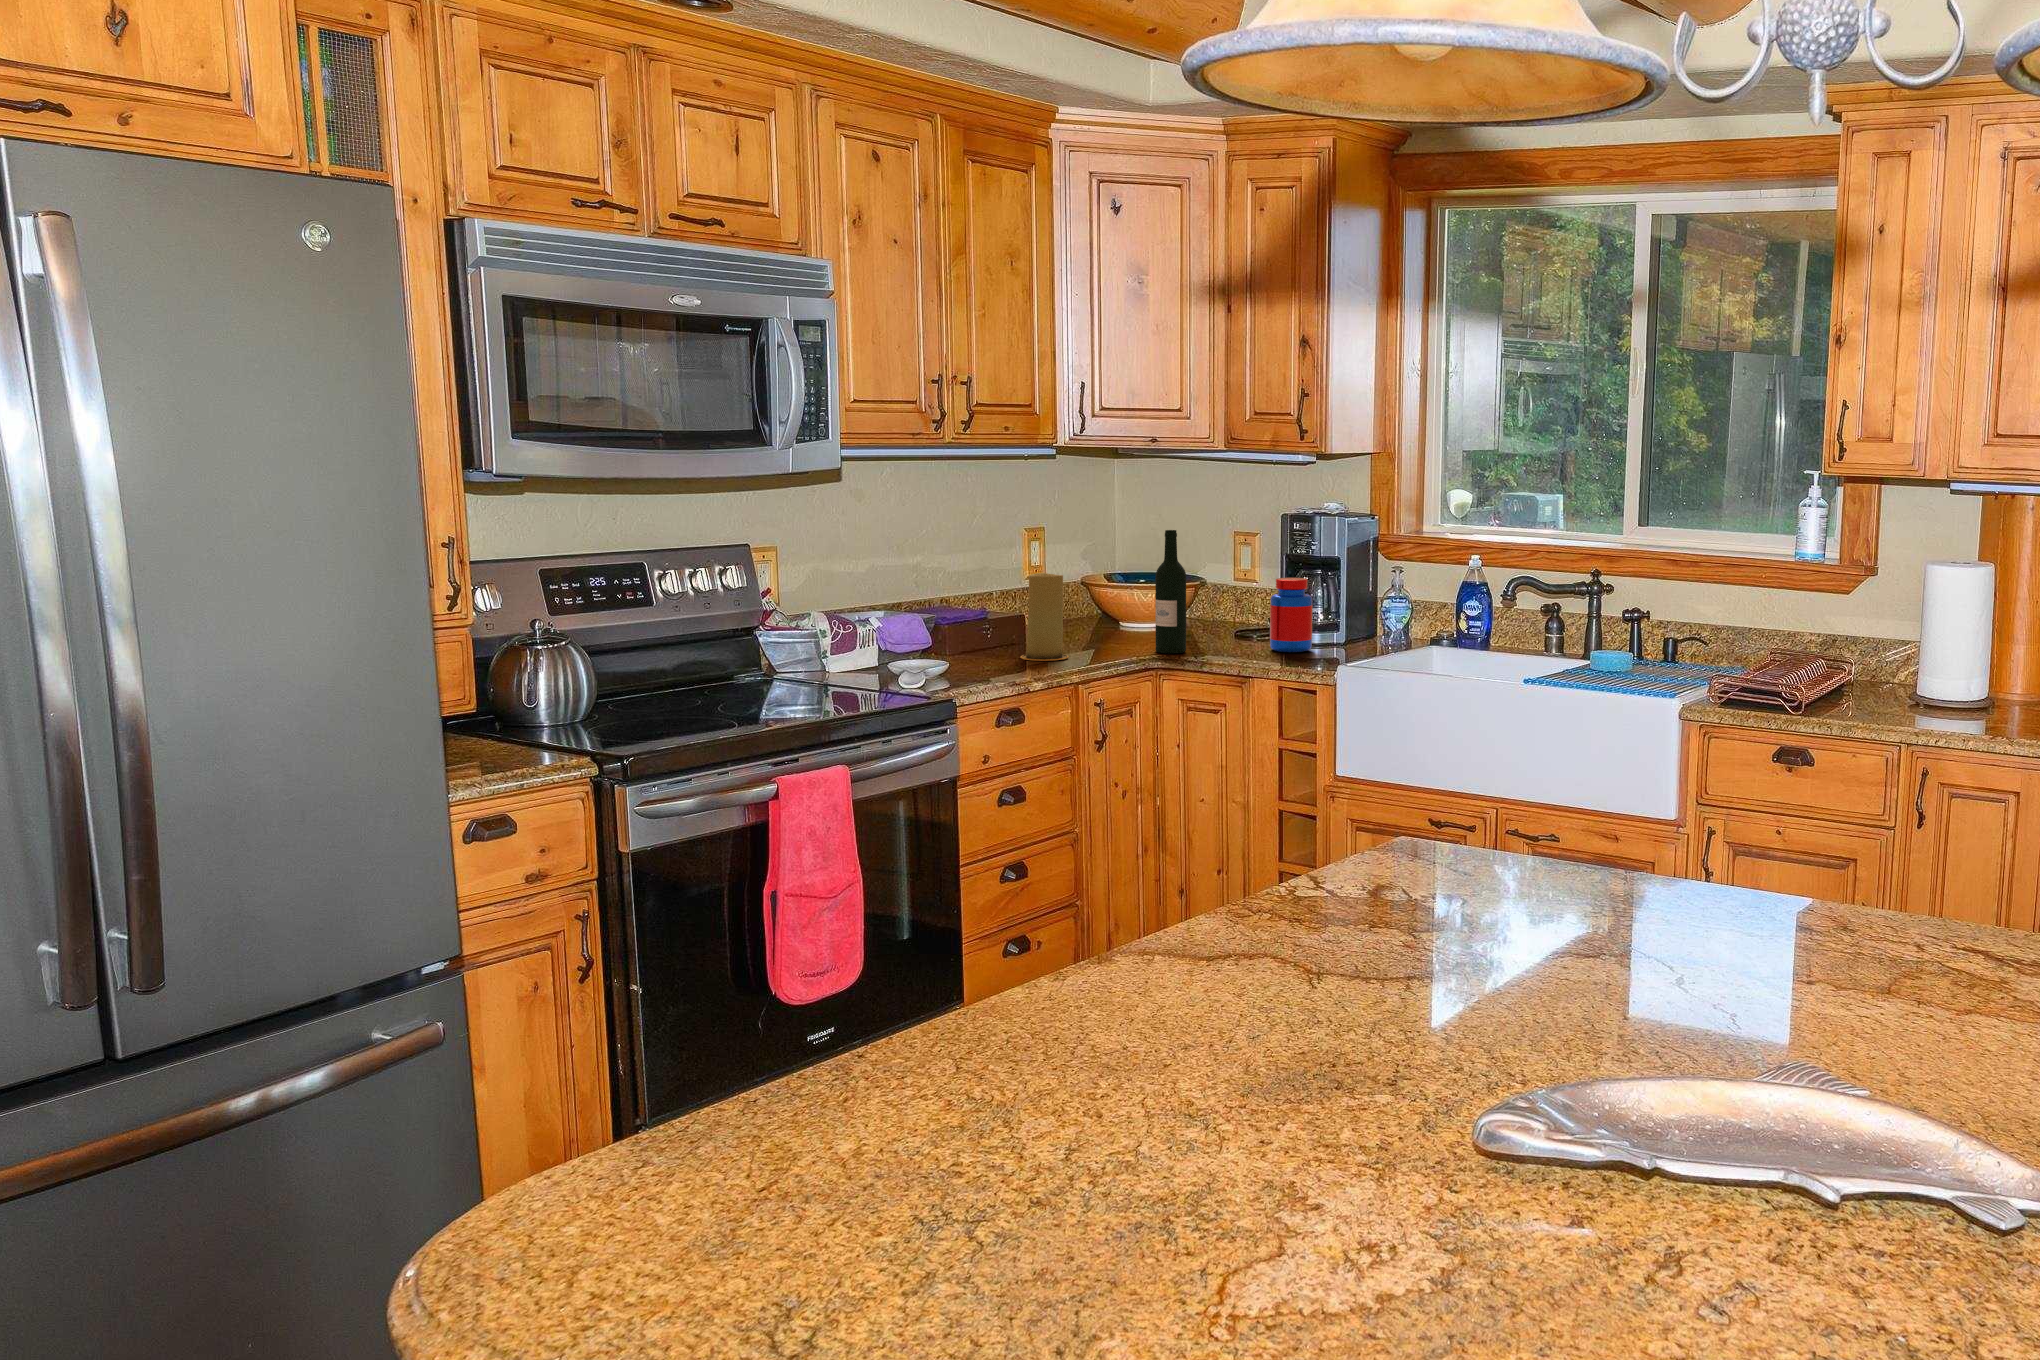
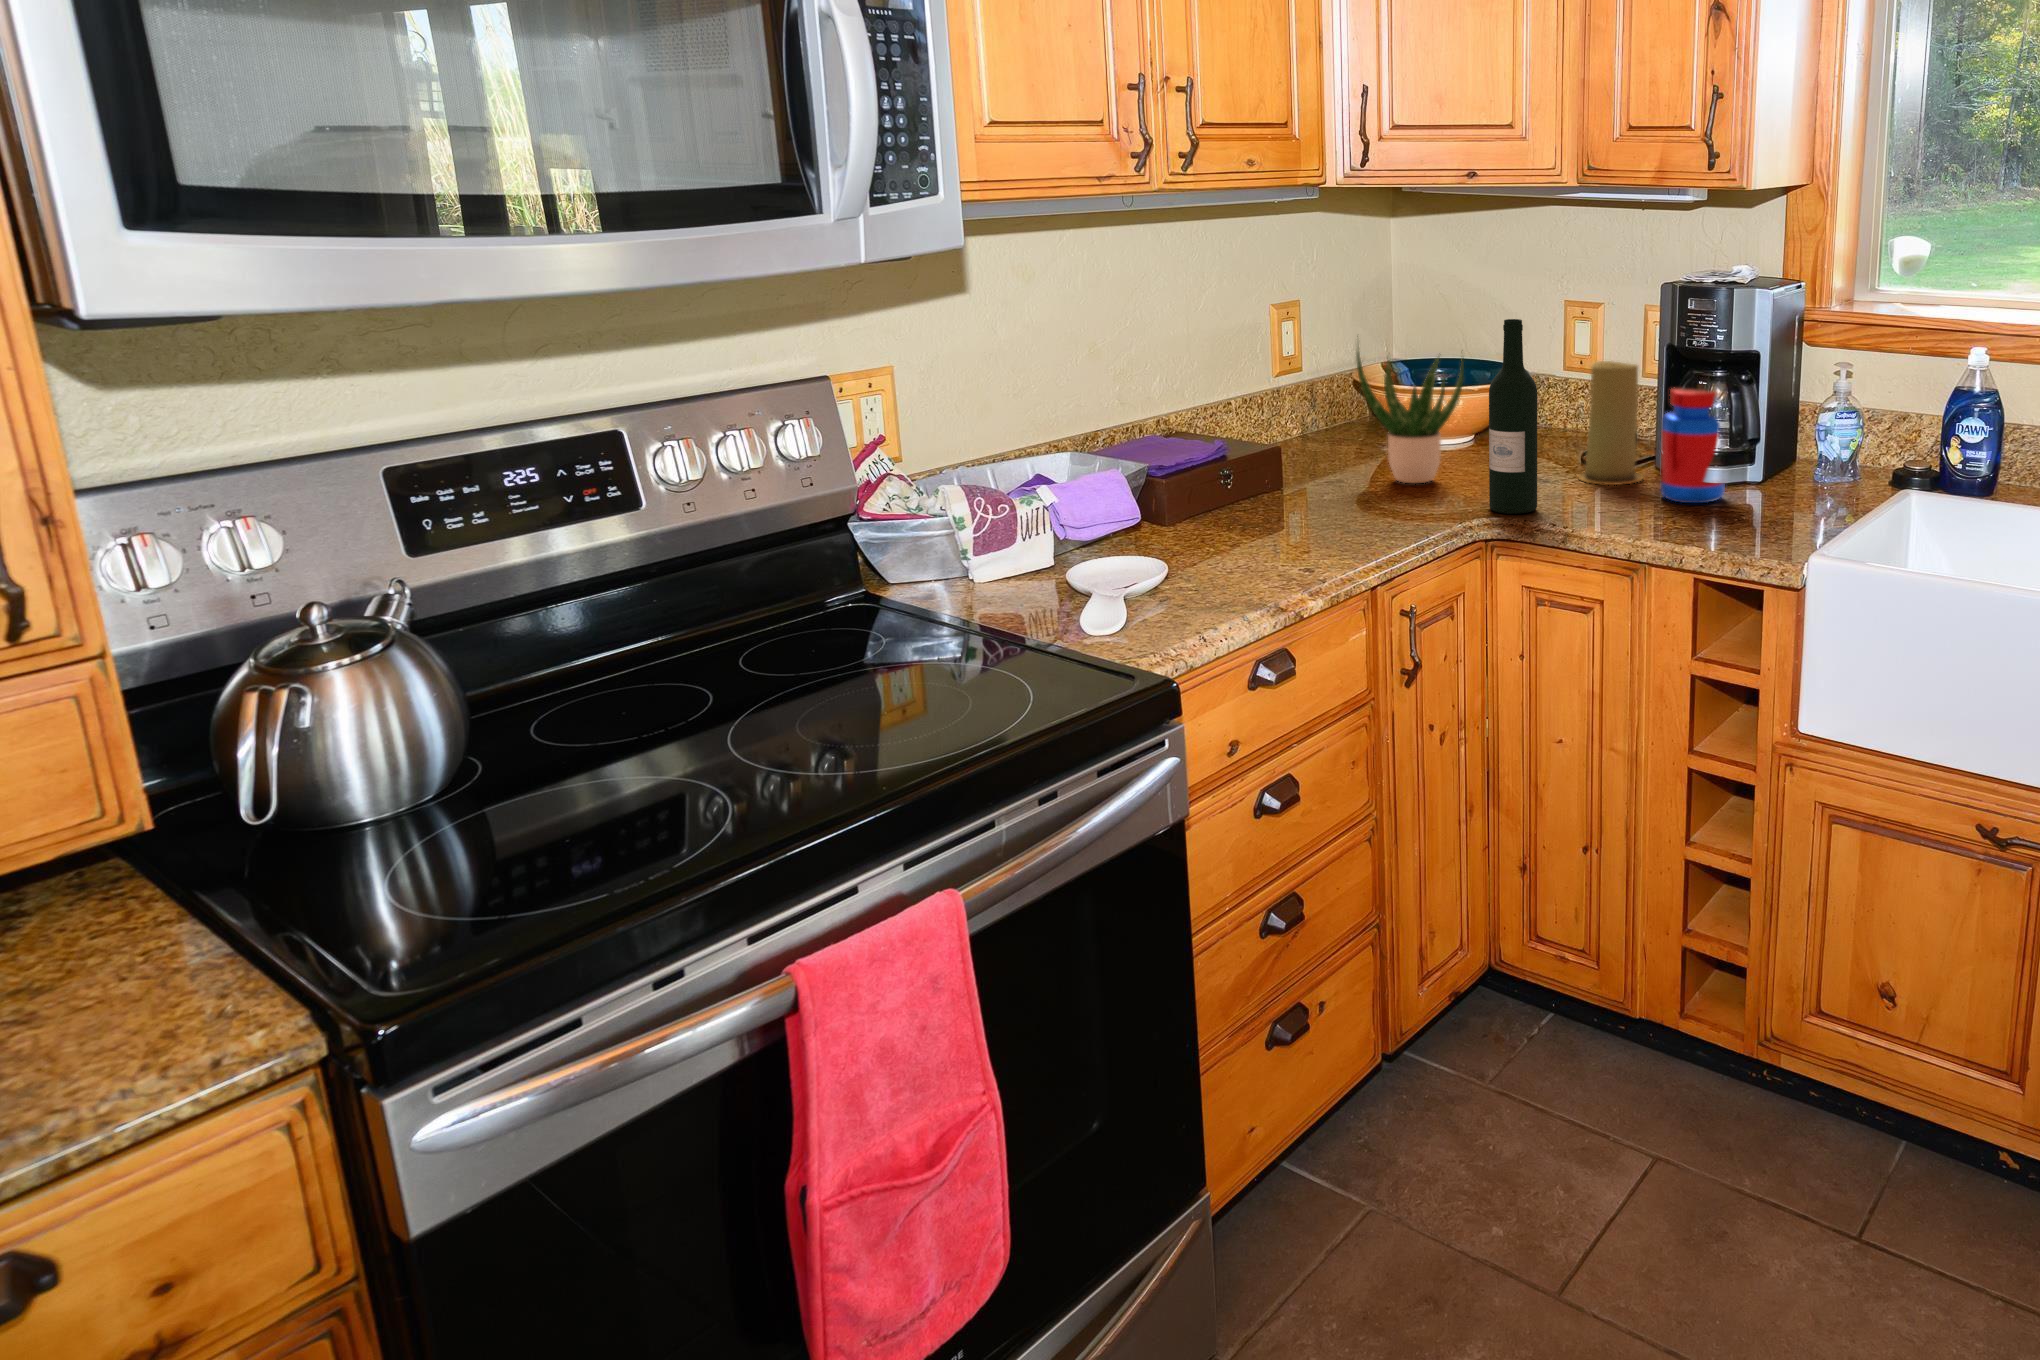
potted plant: none [1077,543,1146,640] -> present [1356,349,1464,483]
candle: present [1020,573,1068,661] -> present [1578,361,1643,485]

